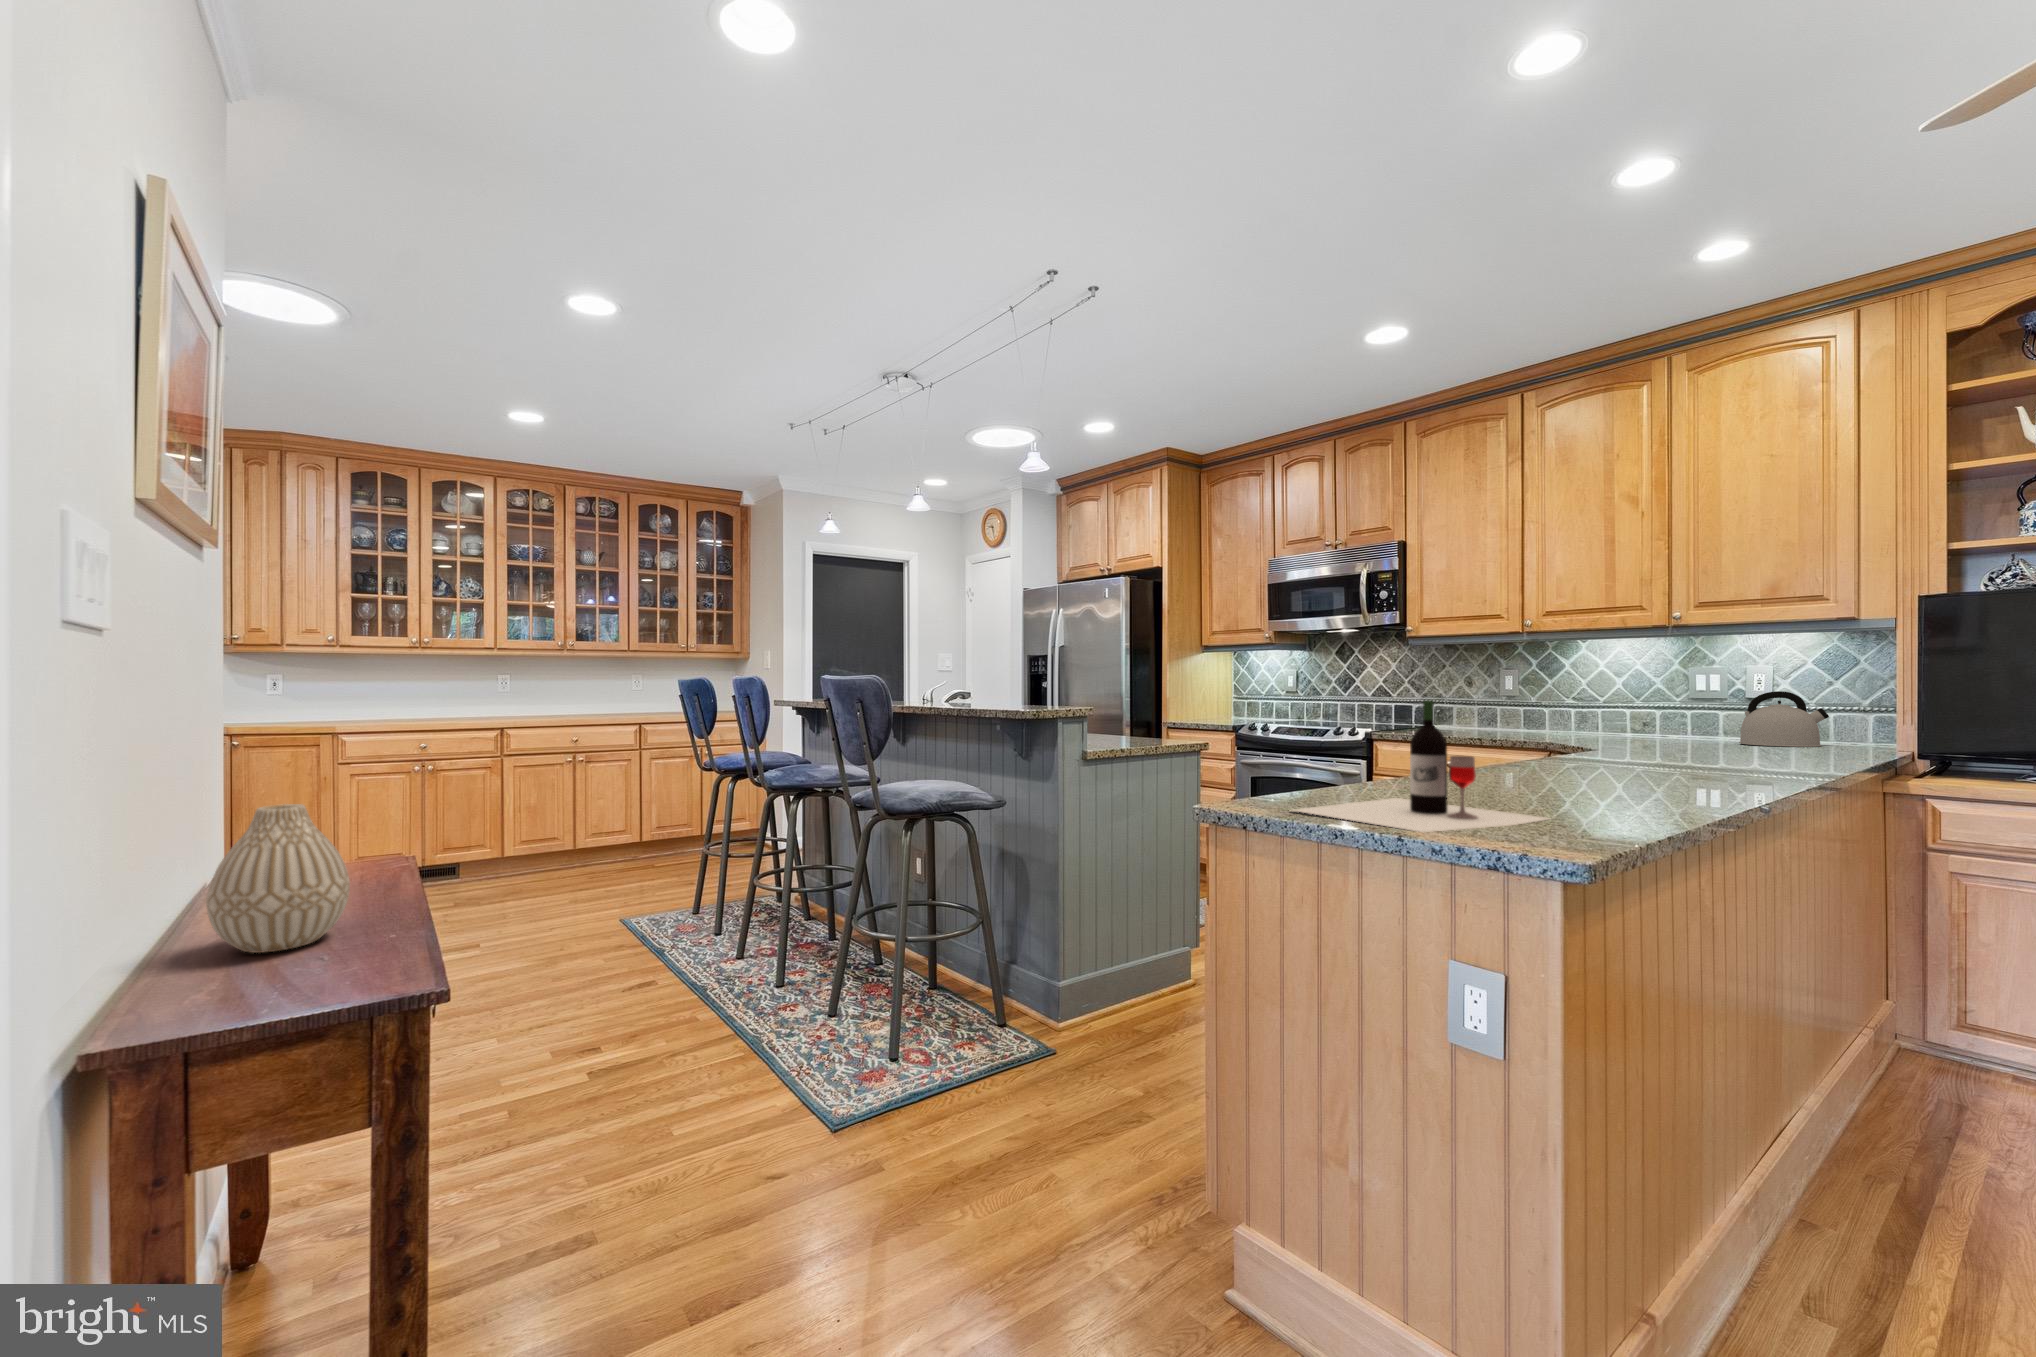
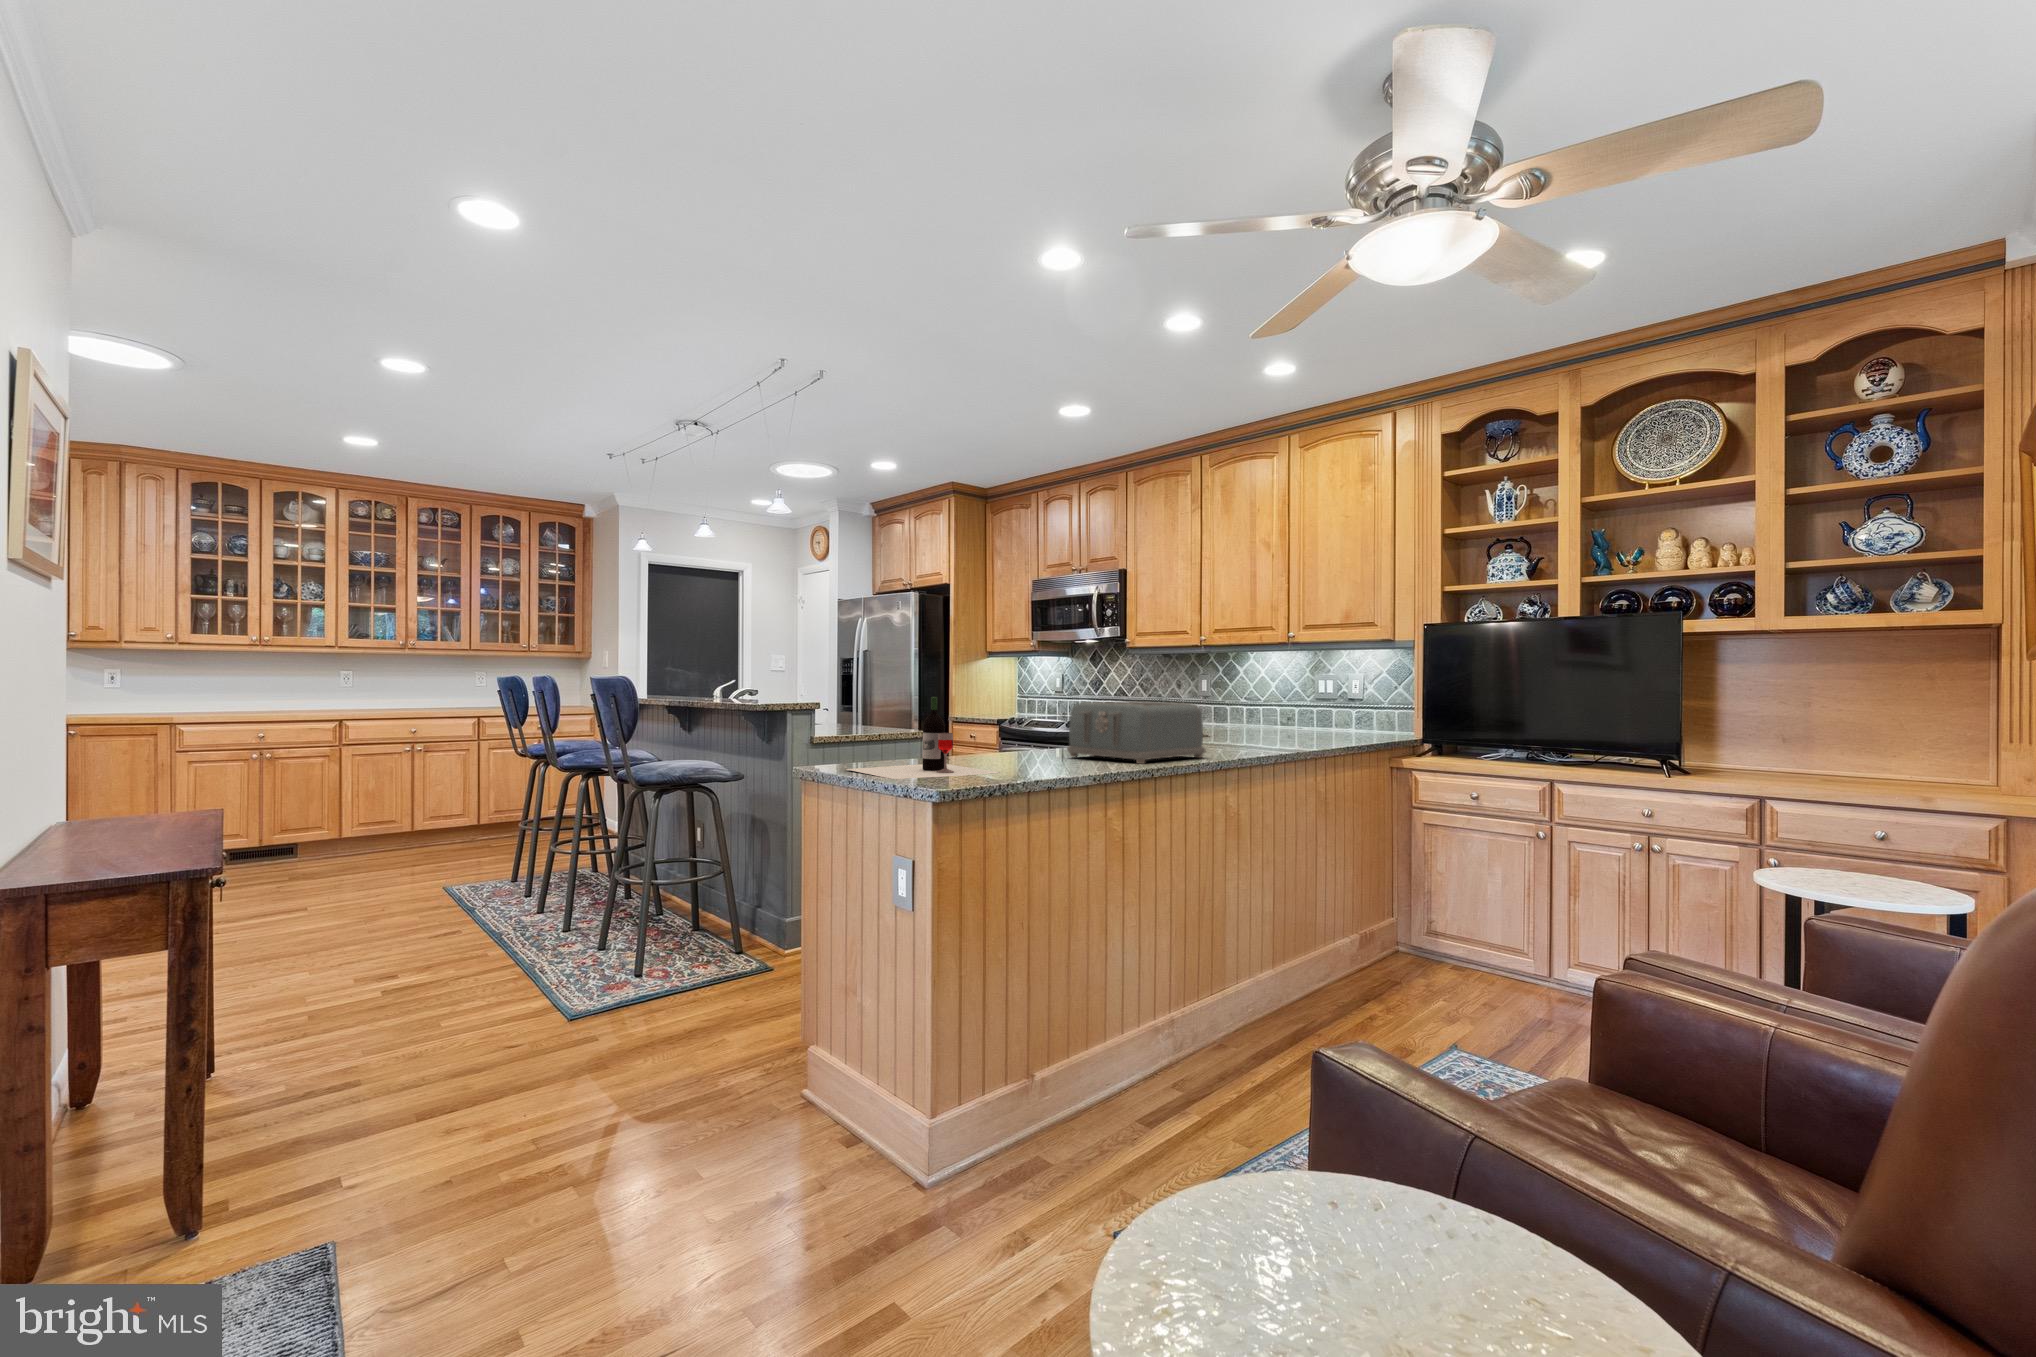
kettle: present [1739,691,1829,747] -> none [1337,694,1392,735]
toaster: none [1538,705,1756,800] -> present [1067,701,1205,764]
vase: present [206,804,350,953] -> none [53,762,160,858]

